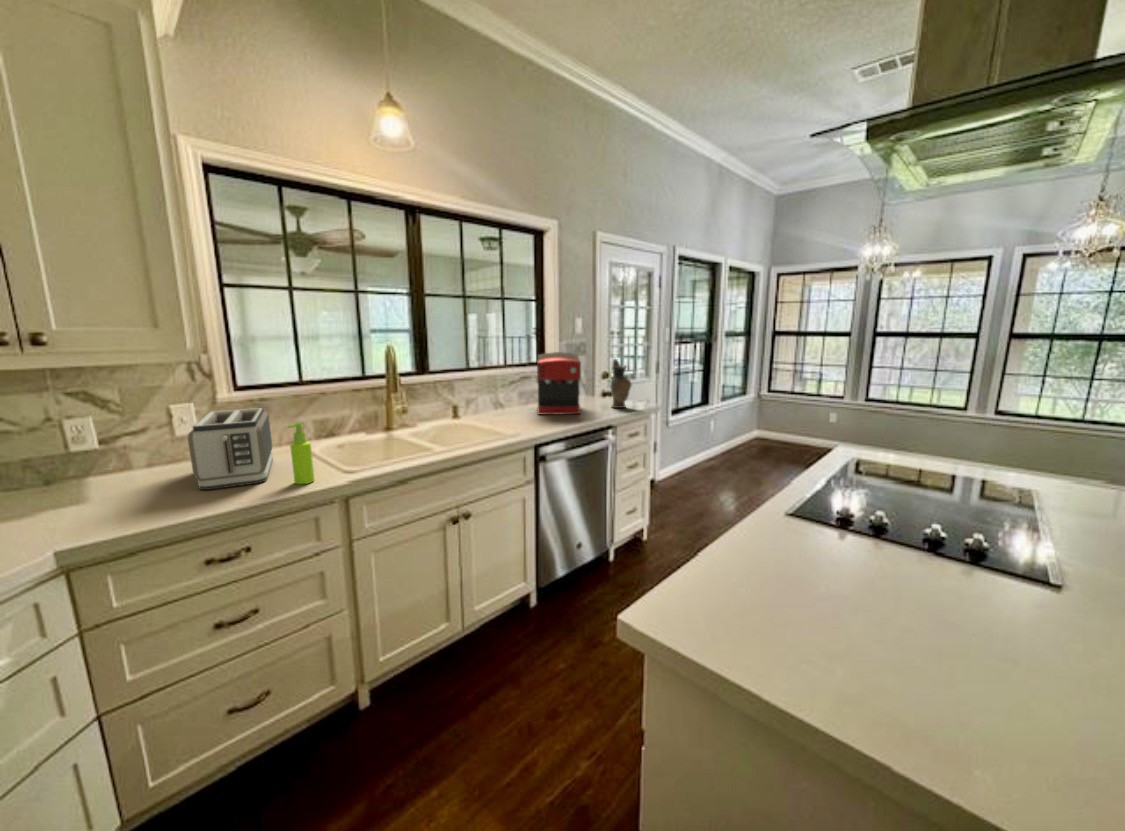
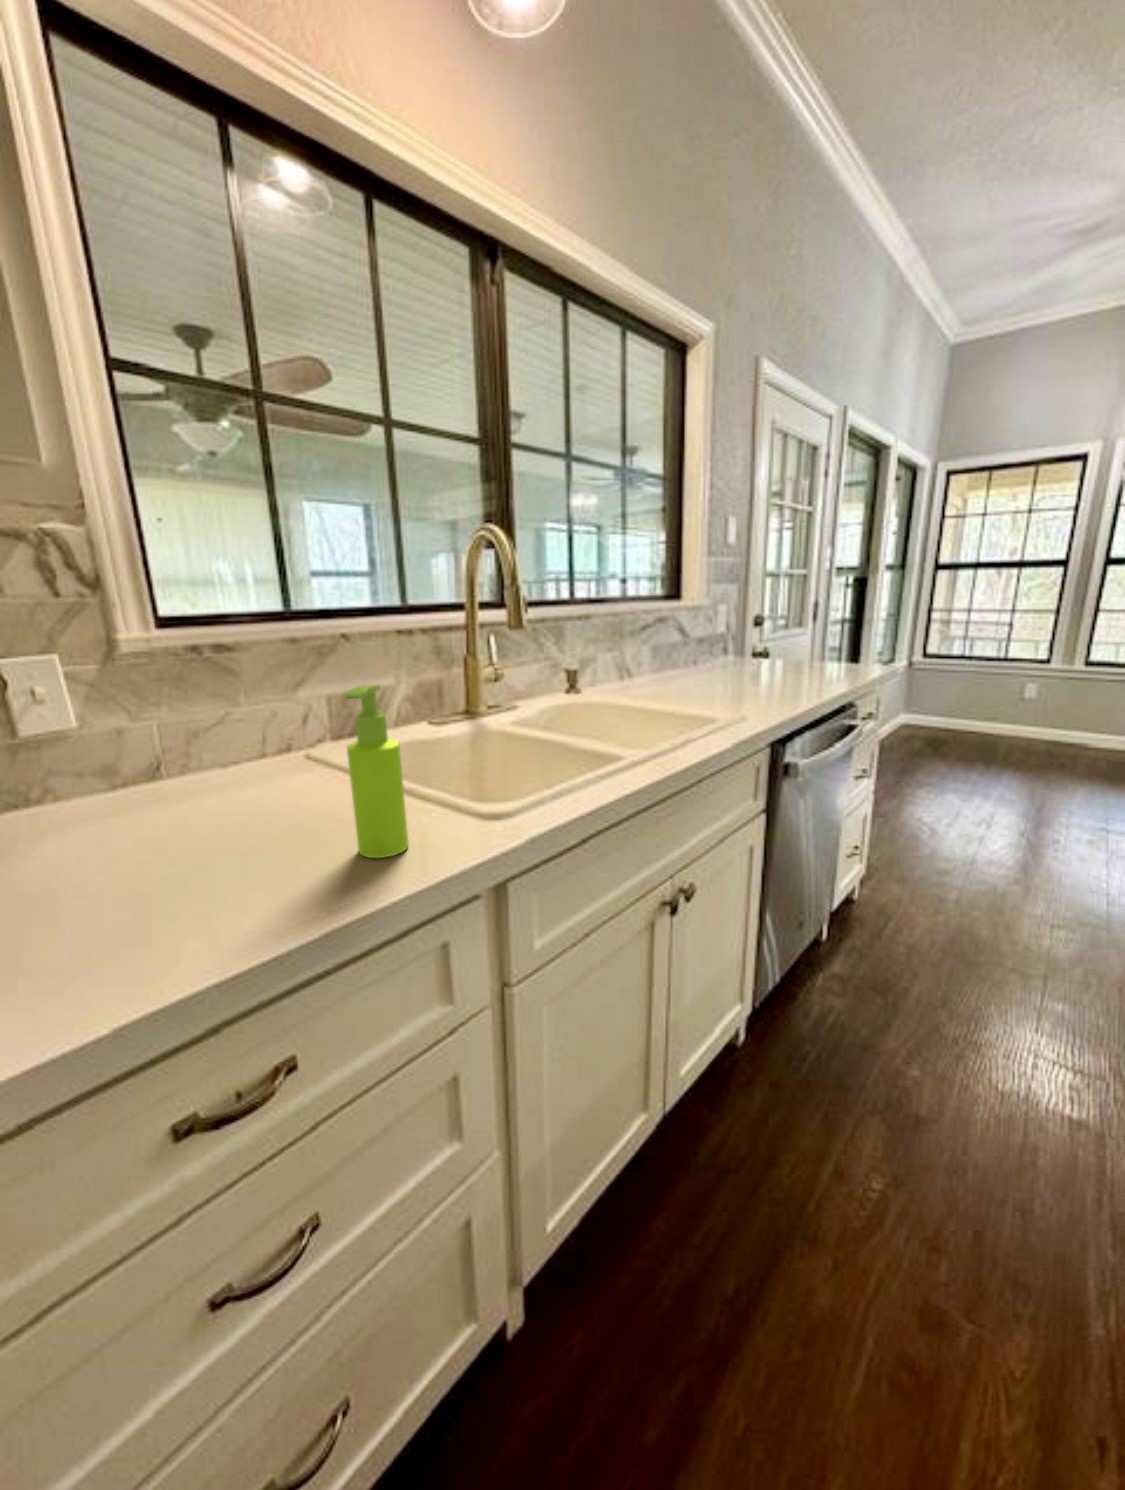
coffee maker: present [537,352,581,414] -> none [684,570,790,684]
ceramic pitcher: present [610,359,631,408] -> none [811,584,854,671]
toaster: present [188,408,273,490] -> none [47,661,278,888]

